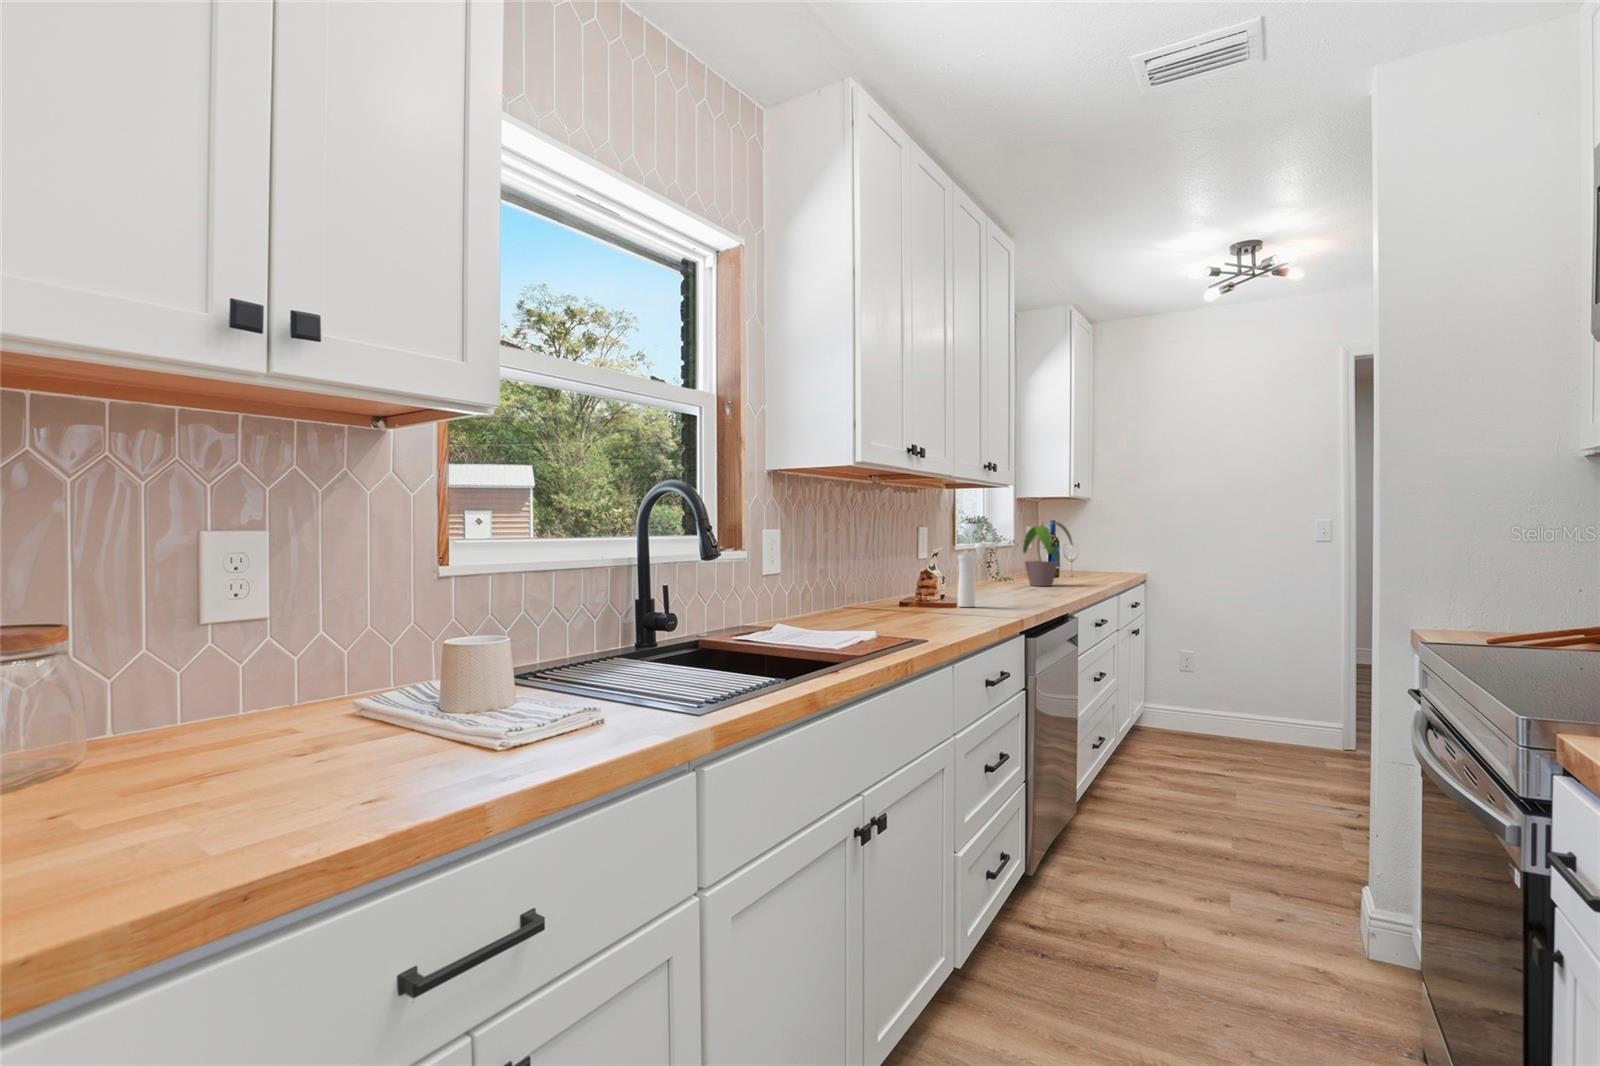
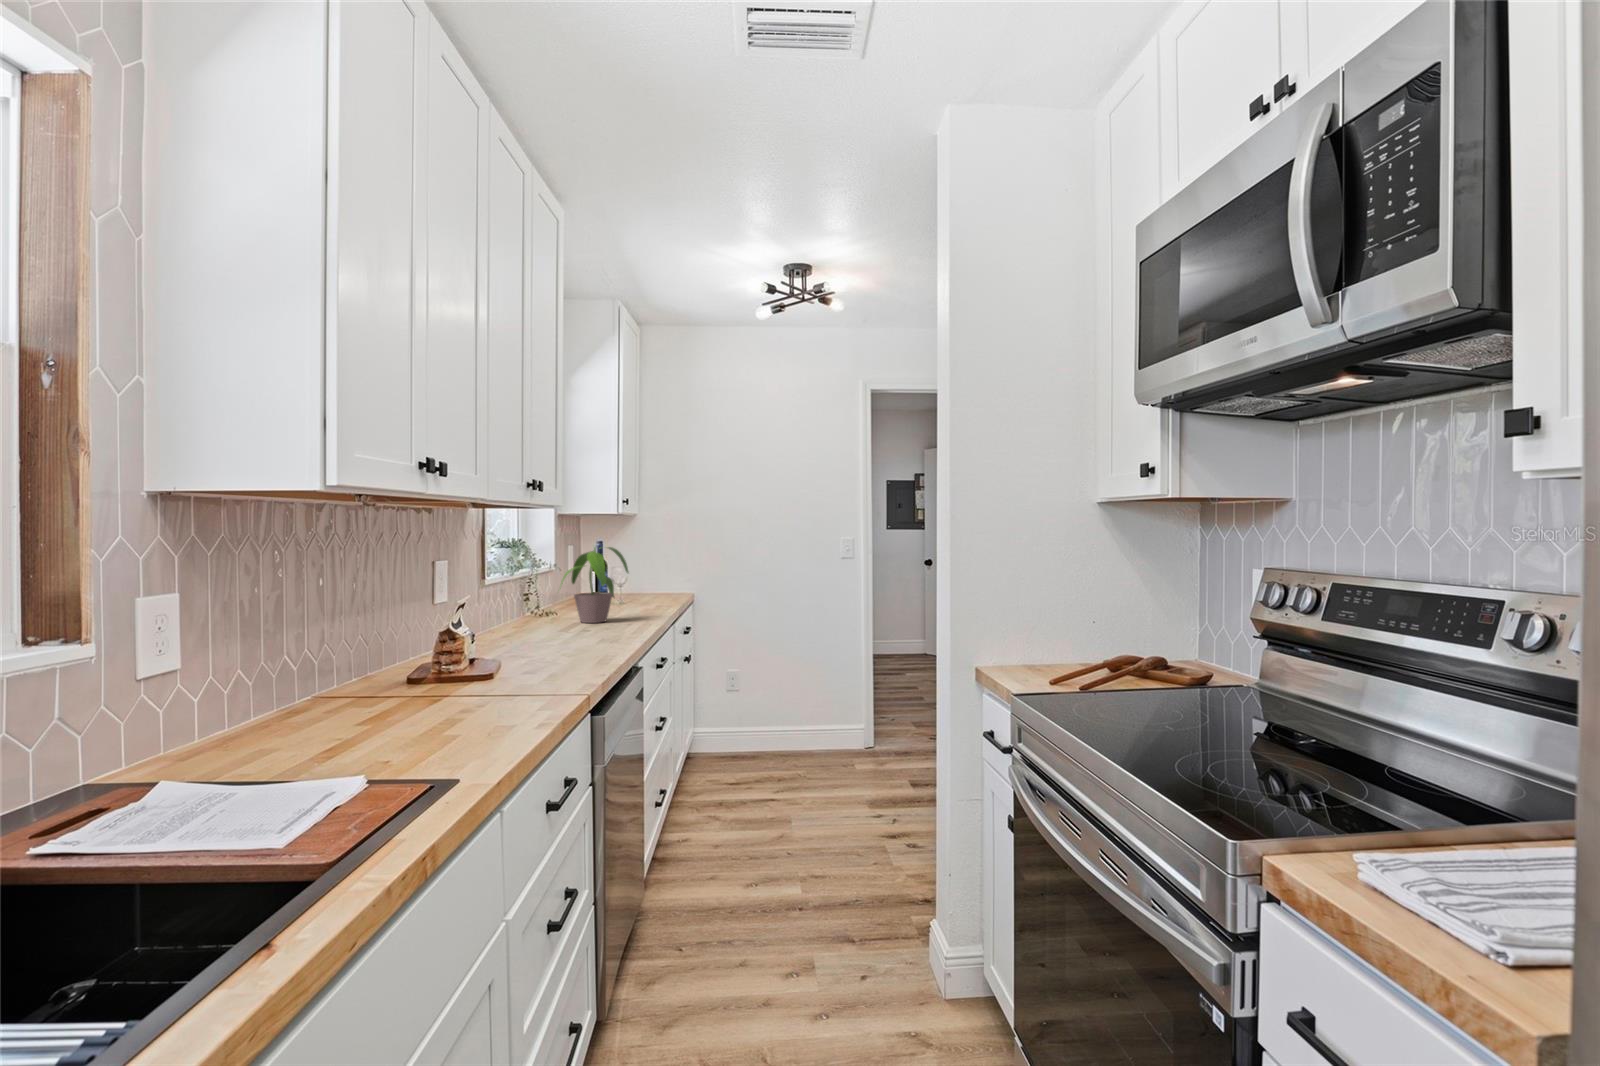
pepper mill: present [958,543,987,607] -> none [496,586,536,677]

